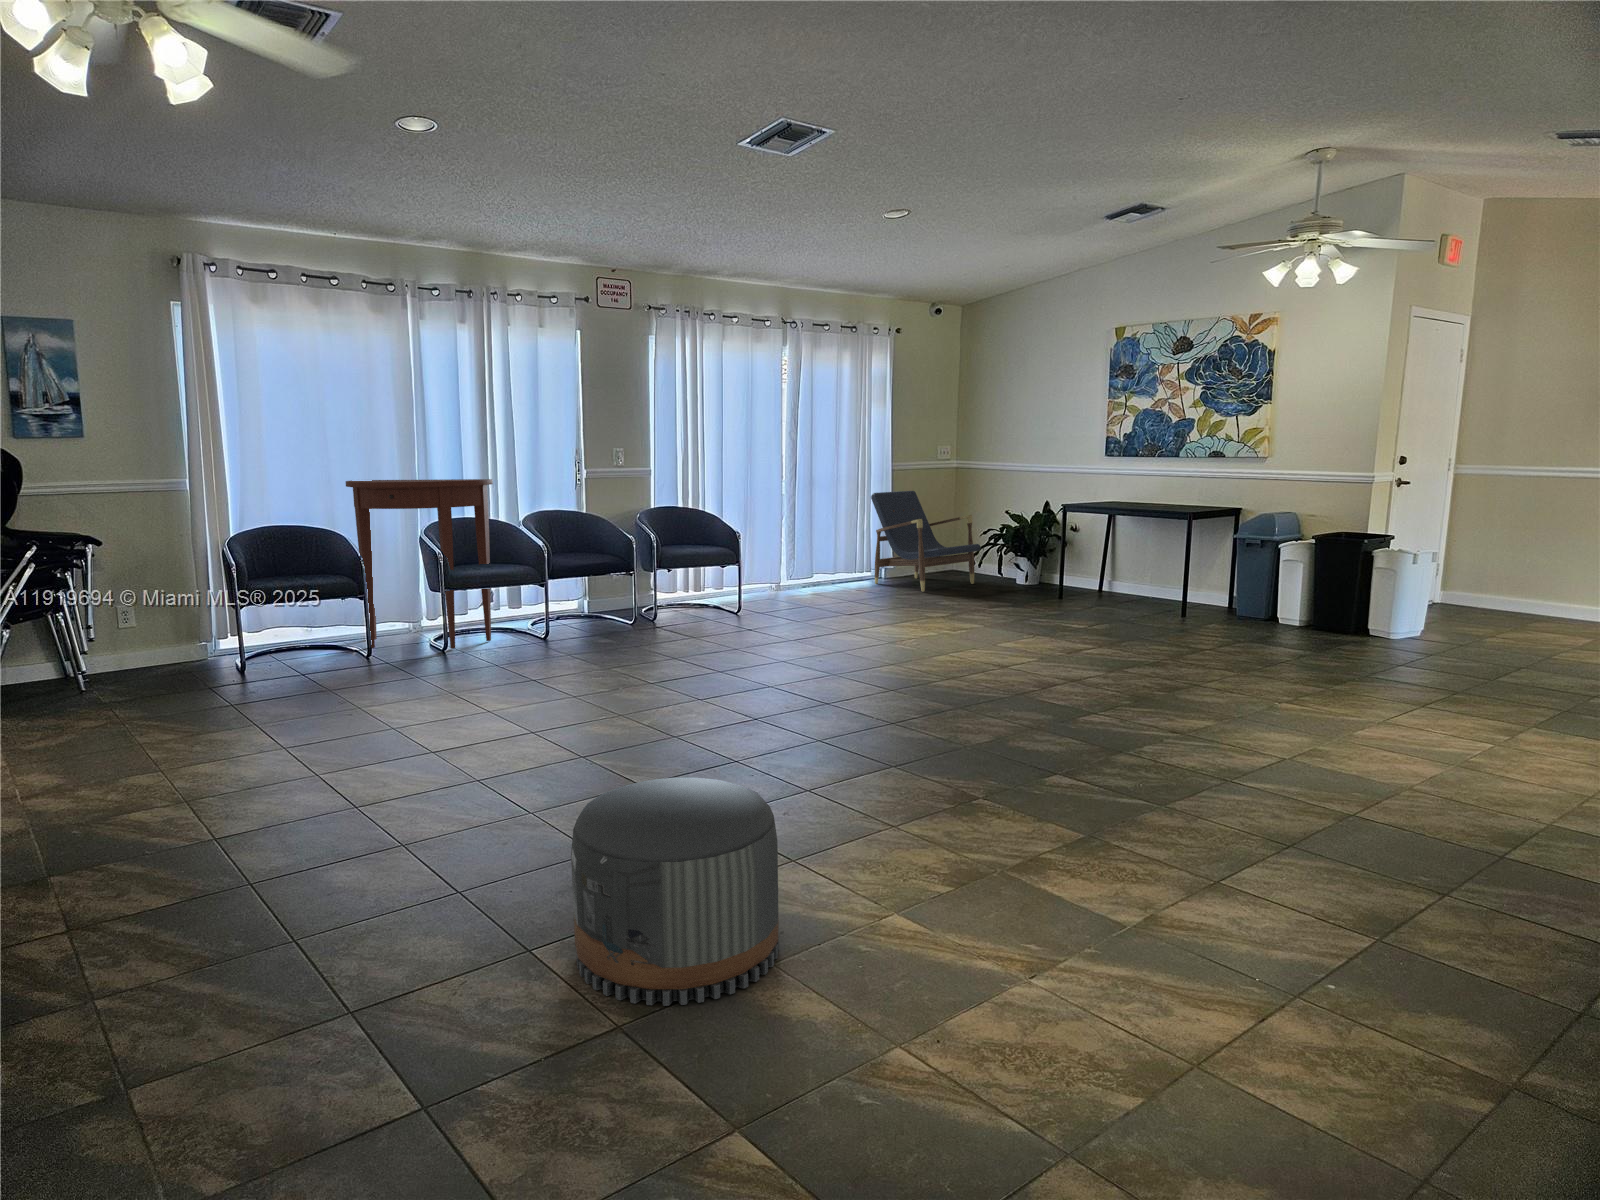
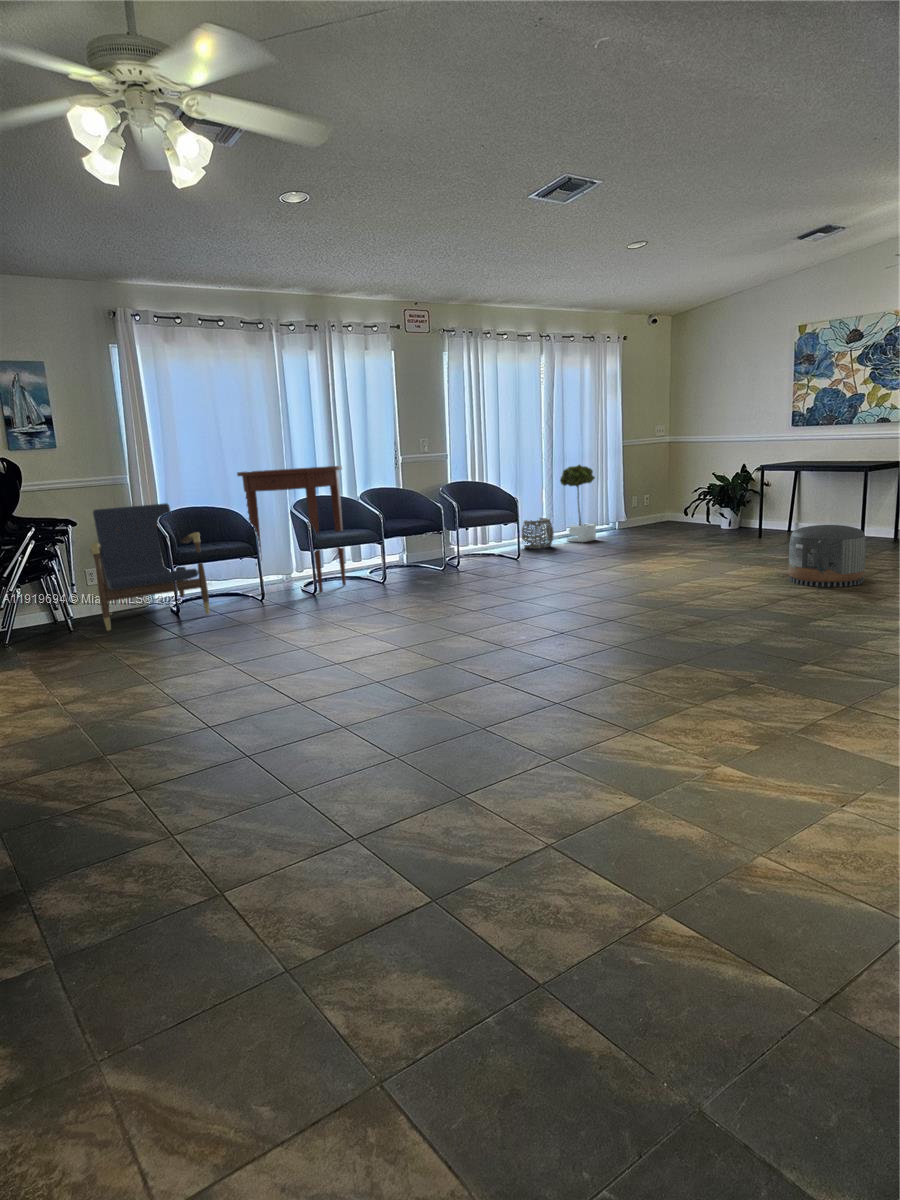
potted tree: none [807,489,854,593] -> present [560,464,596,542]
lounge chair: present [871,491,981,592] -> present [90,503,210,631]
woven basket: none [751,558,795,600] -> present [522,518,554,549]
pouf: present [571,777,779,1006] -> present [788,525,866,587]

